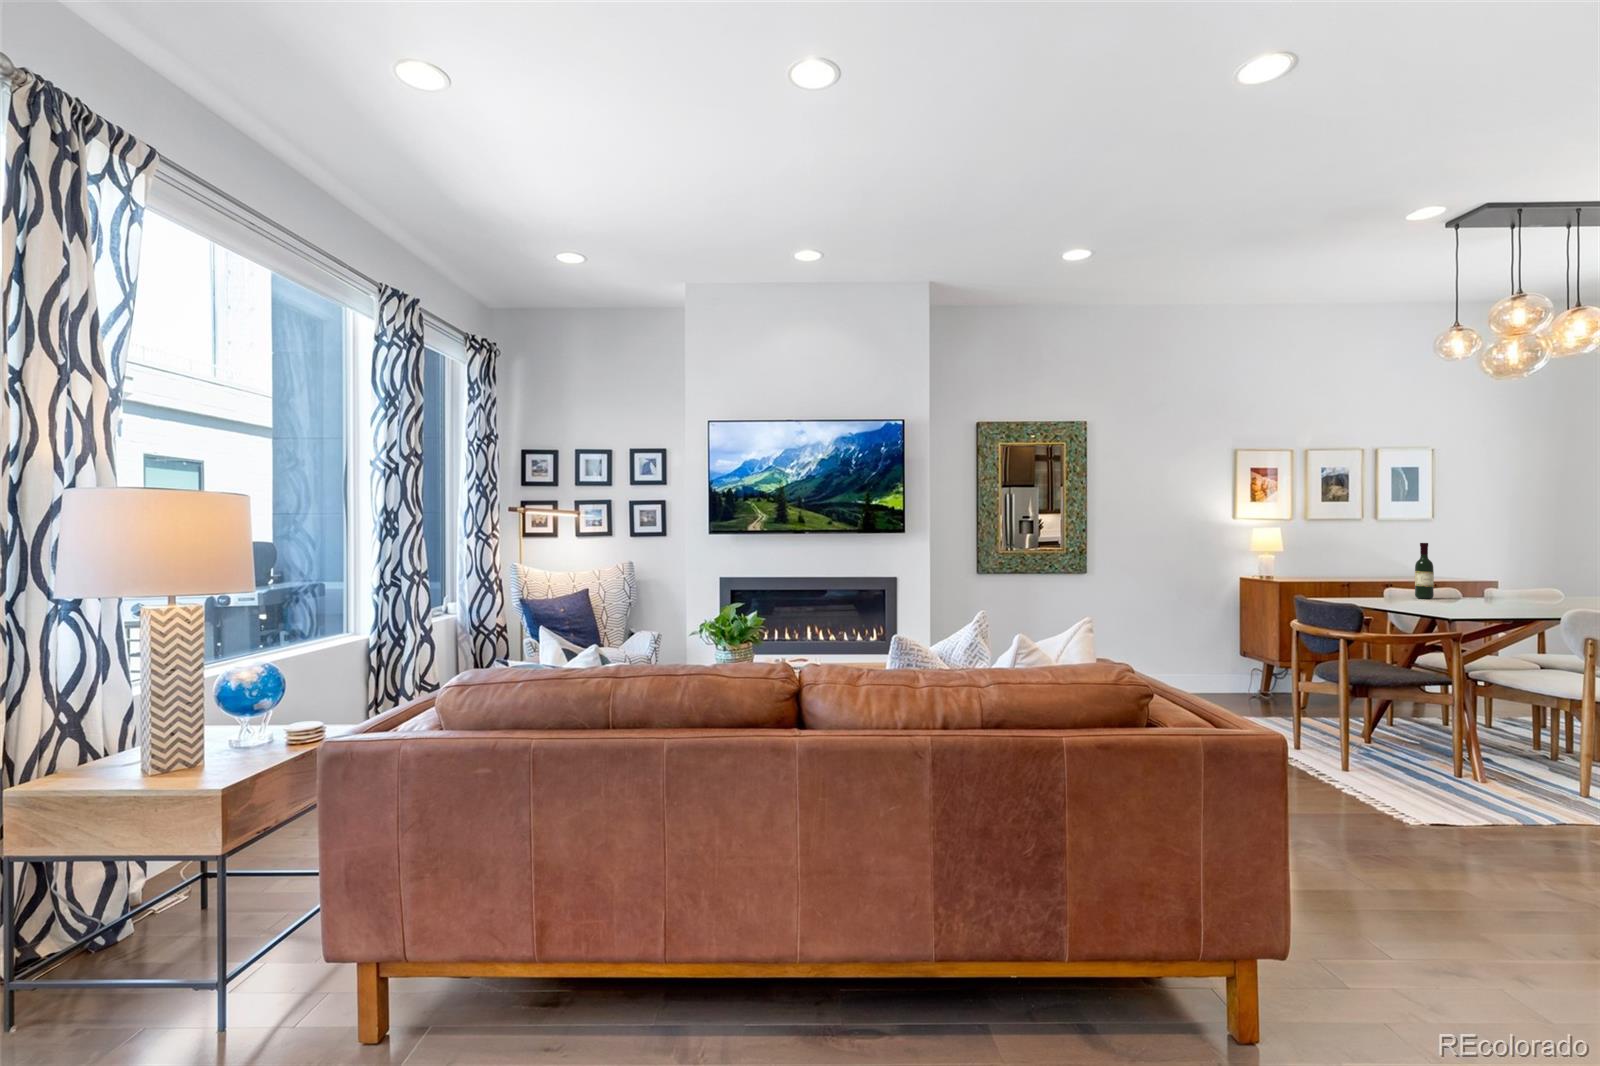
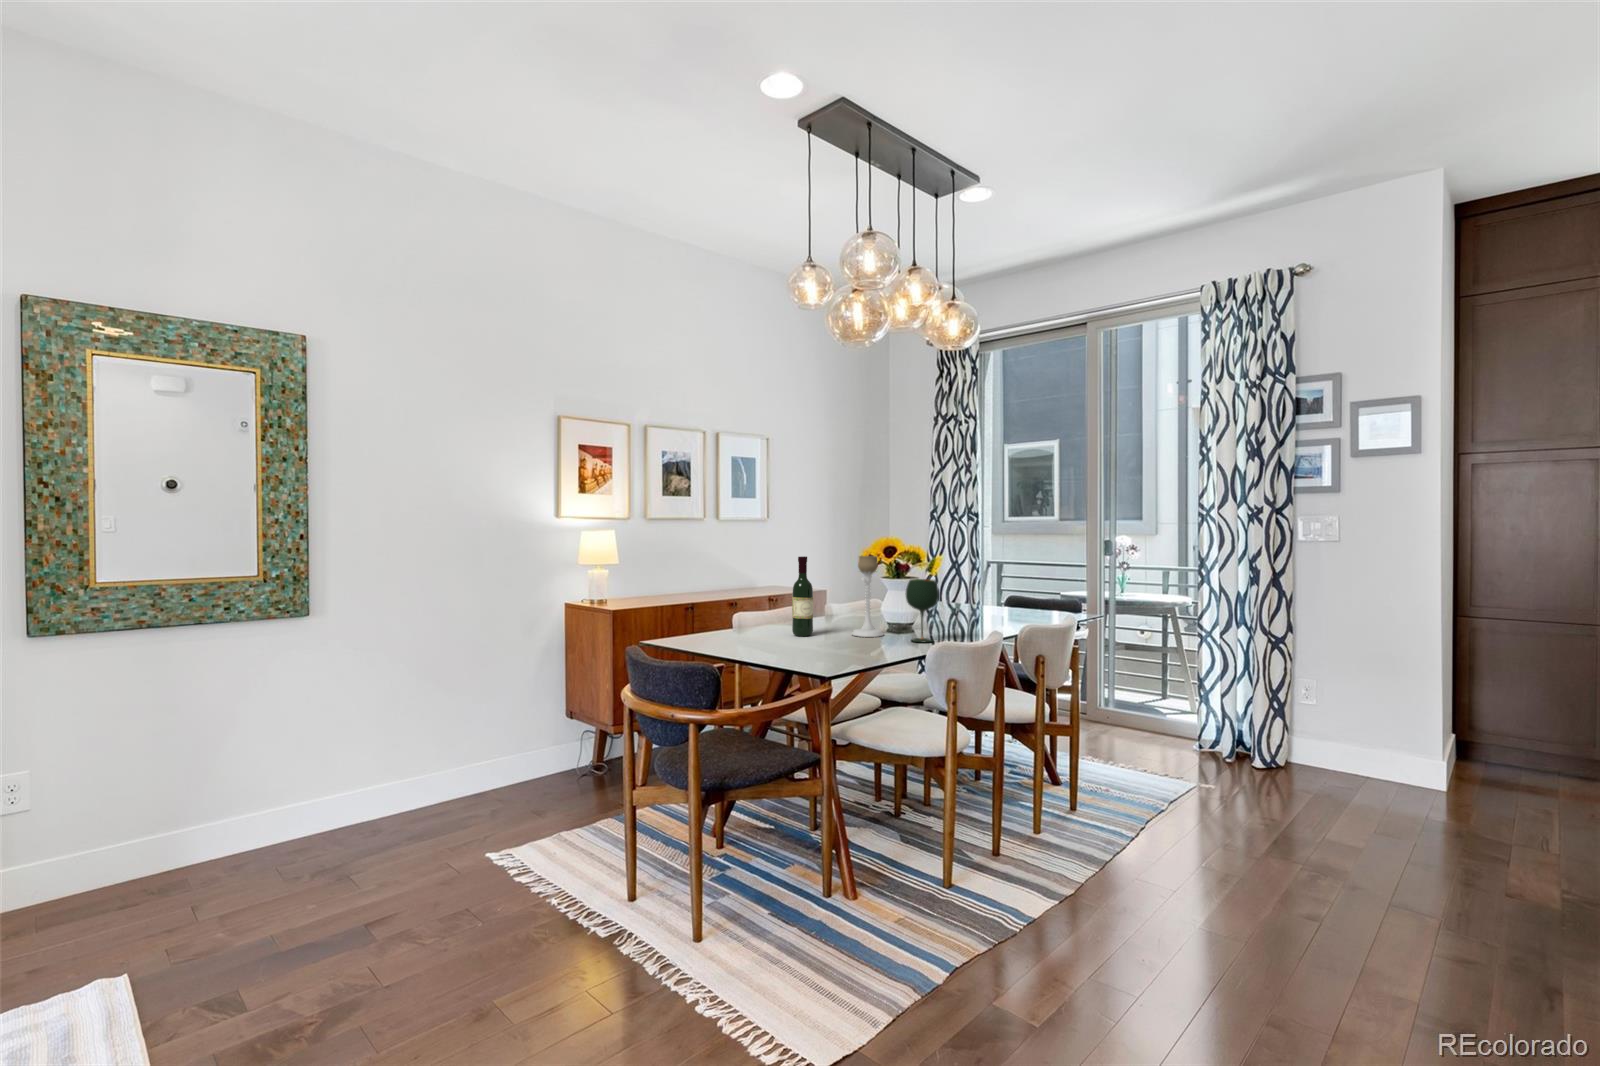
candle holder: none [1470,543,1501,602] -> present [852,556,883,637]
wine glass: none [1514,559,1547,606] -> present [906,579,939,642]

